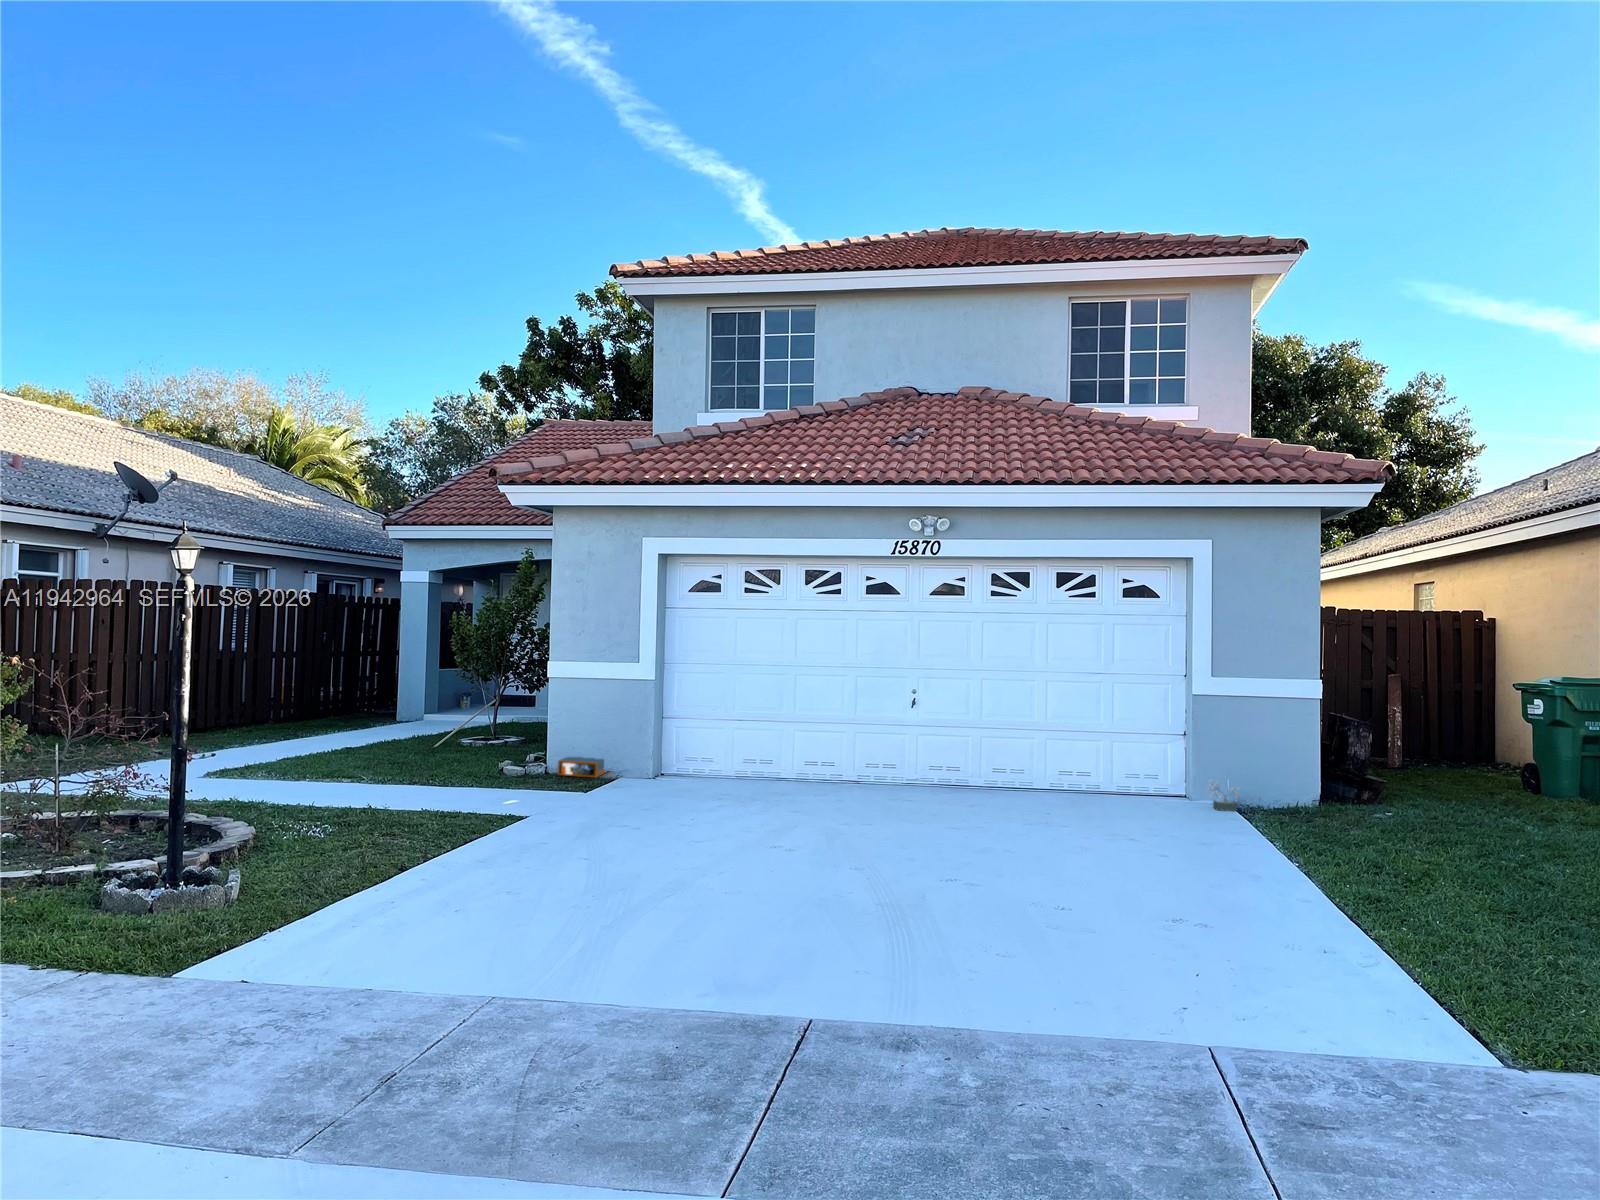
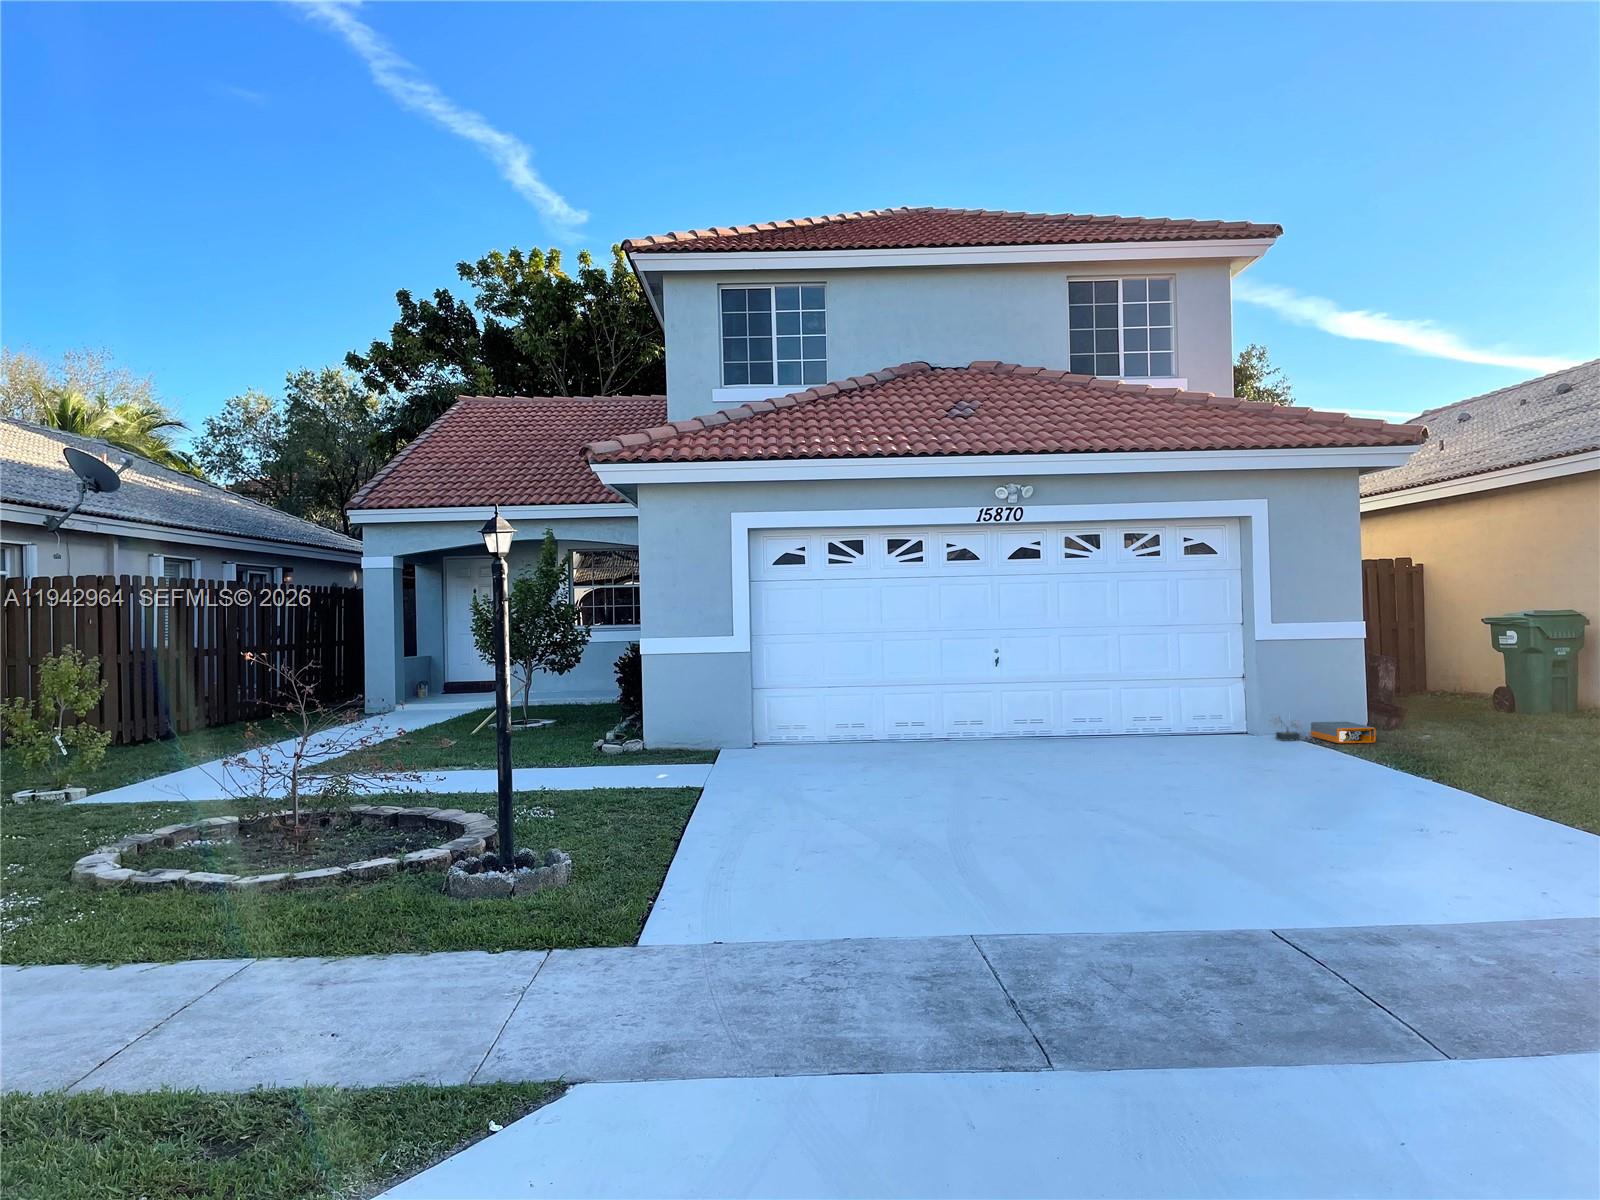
storage box: present [558,757,607,778] -> present [1311,722,1376,743]

